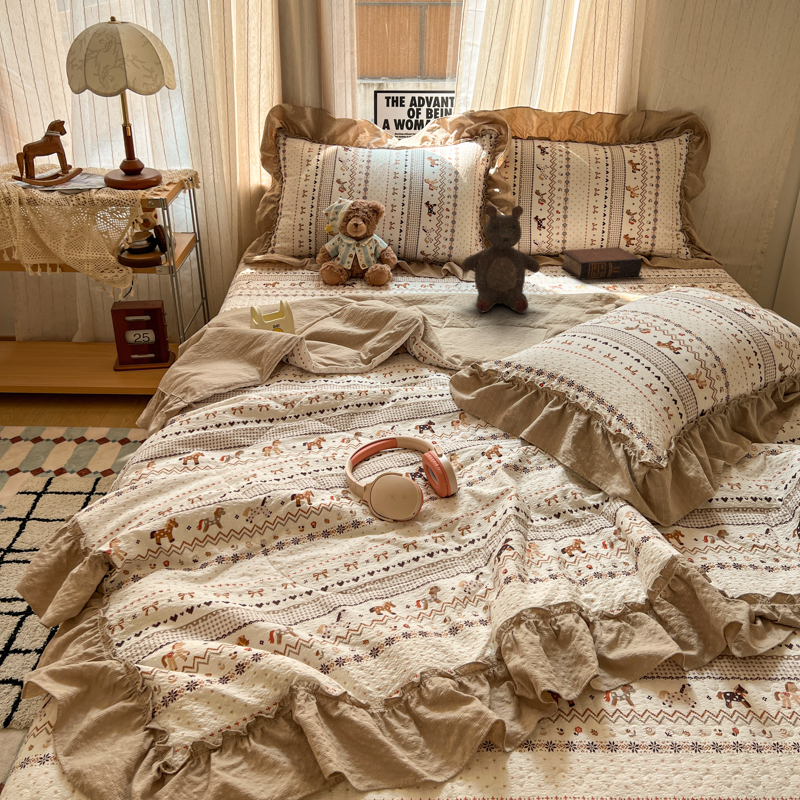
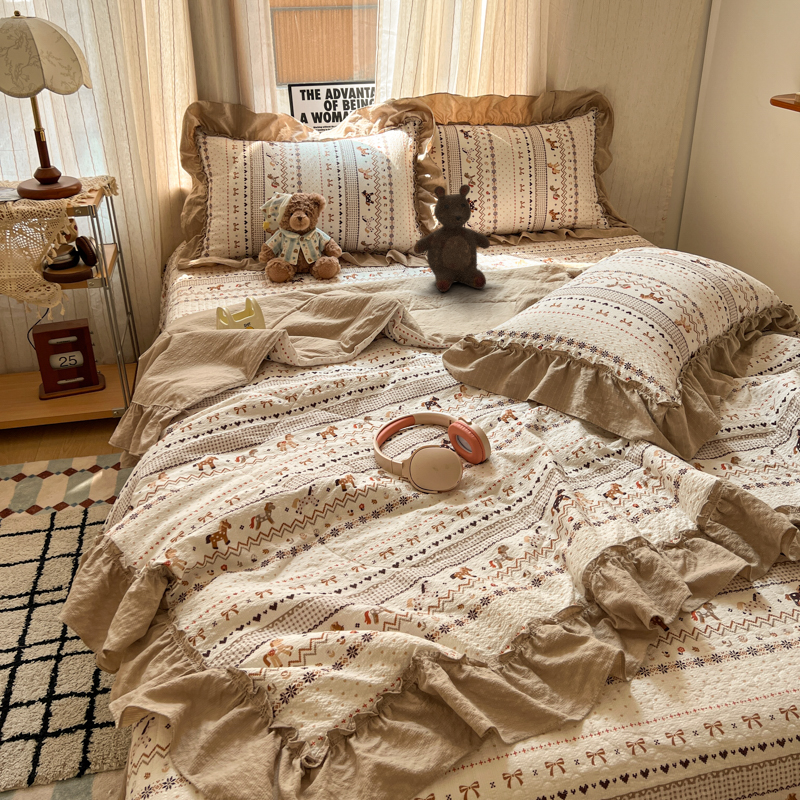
book: present [561,247,642,280] -> none [496,221,574,254]

